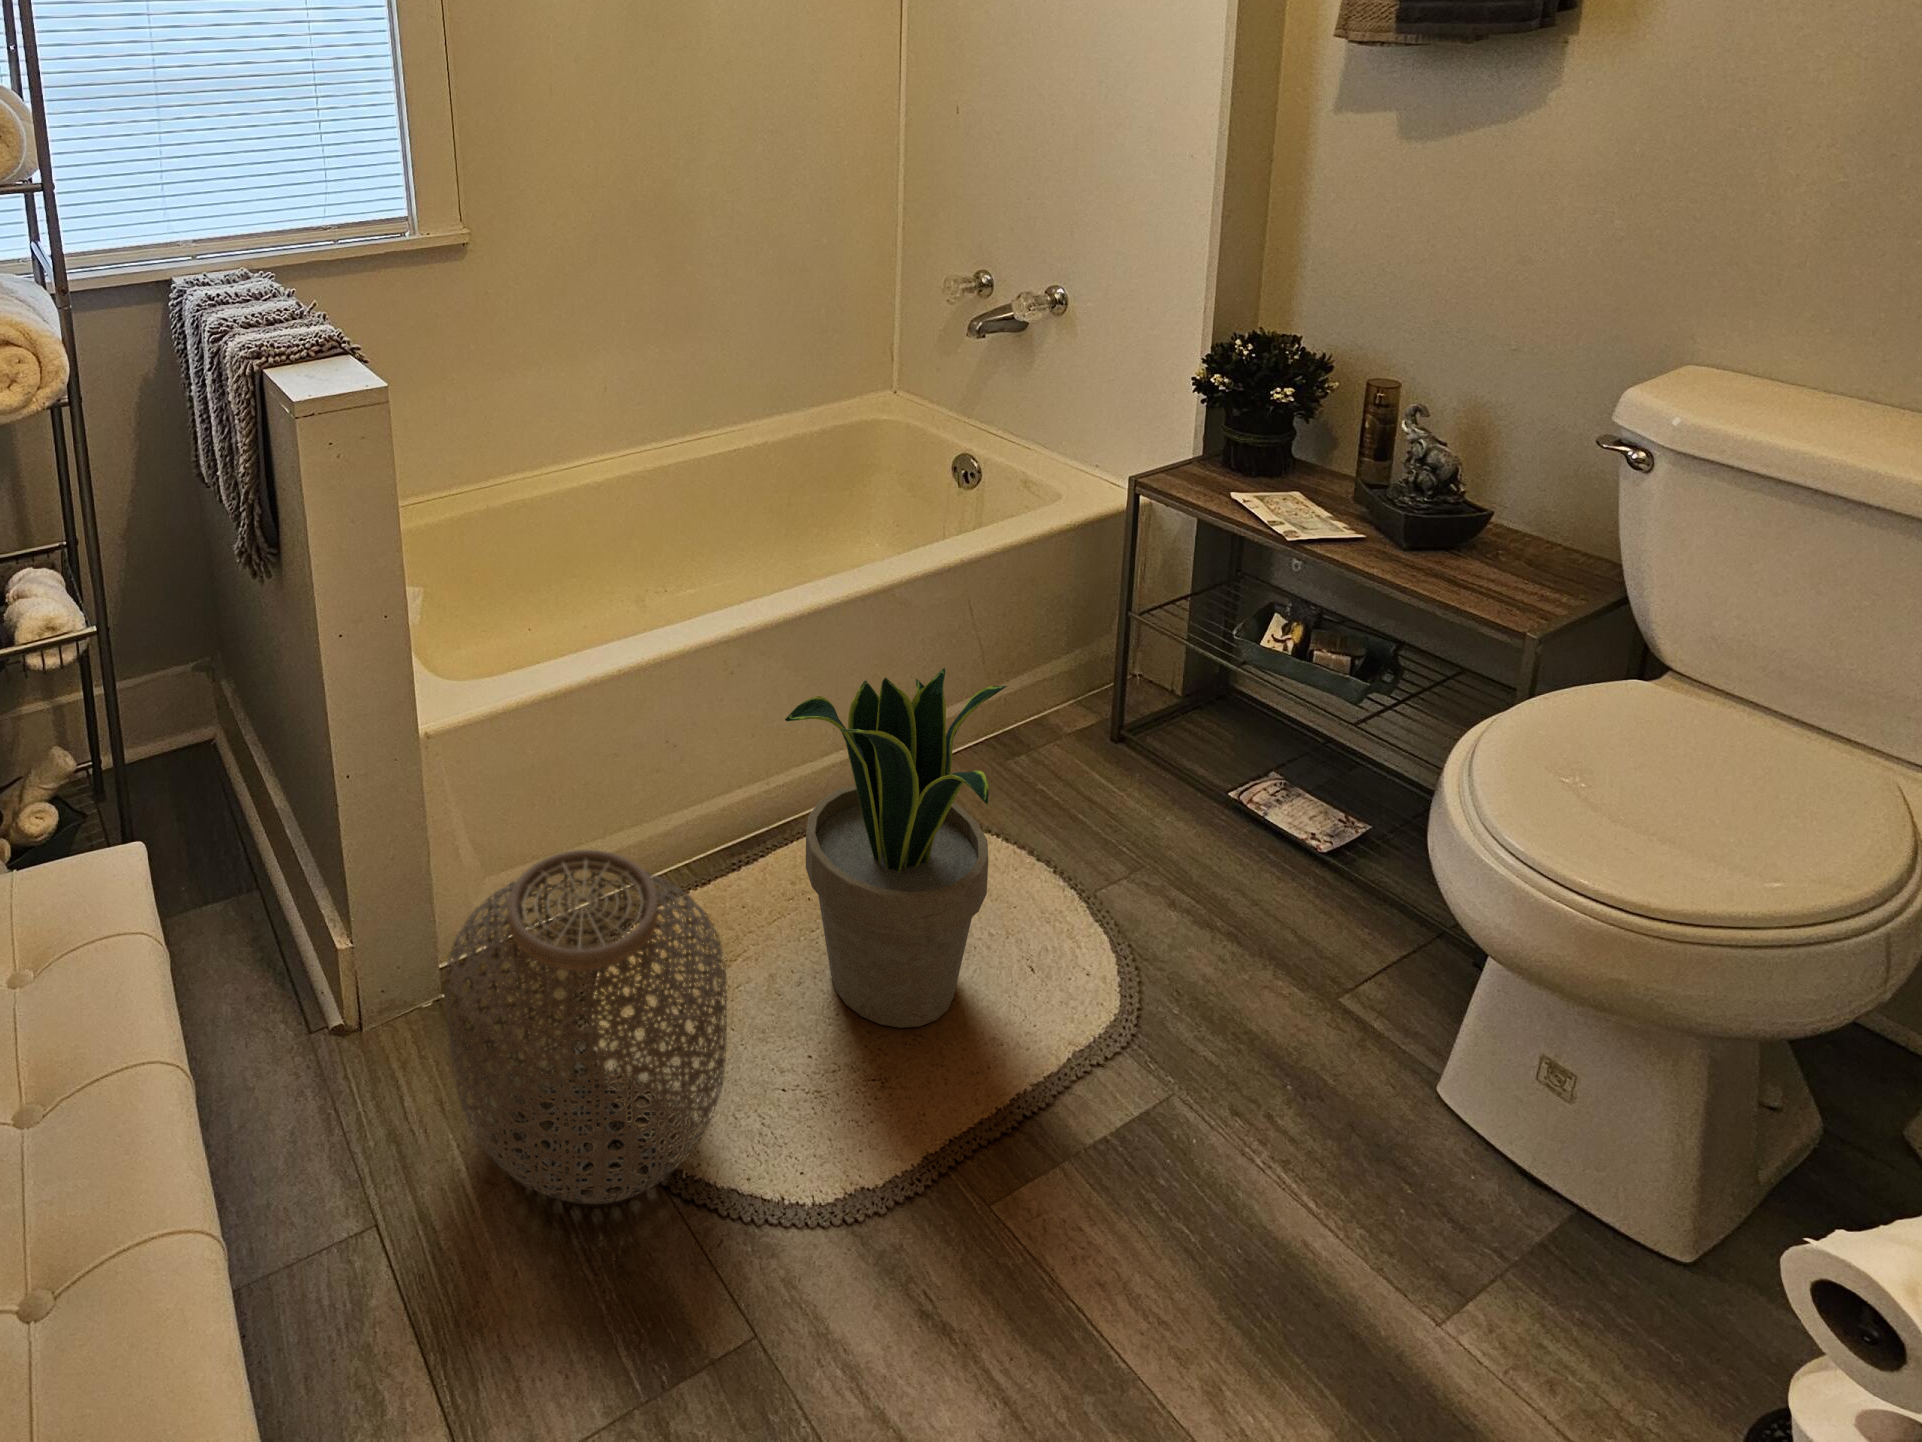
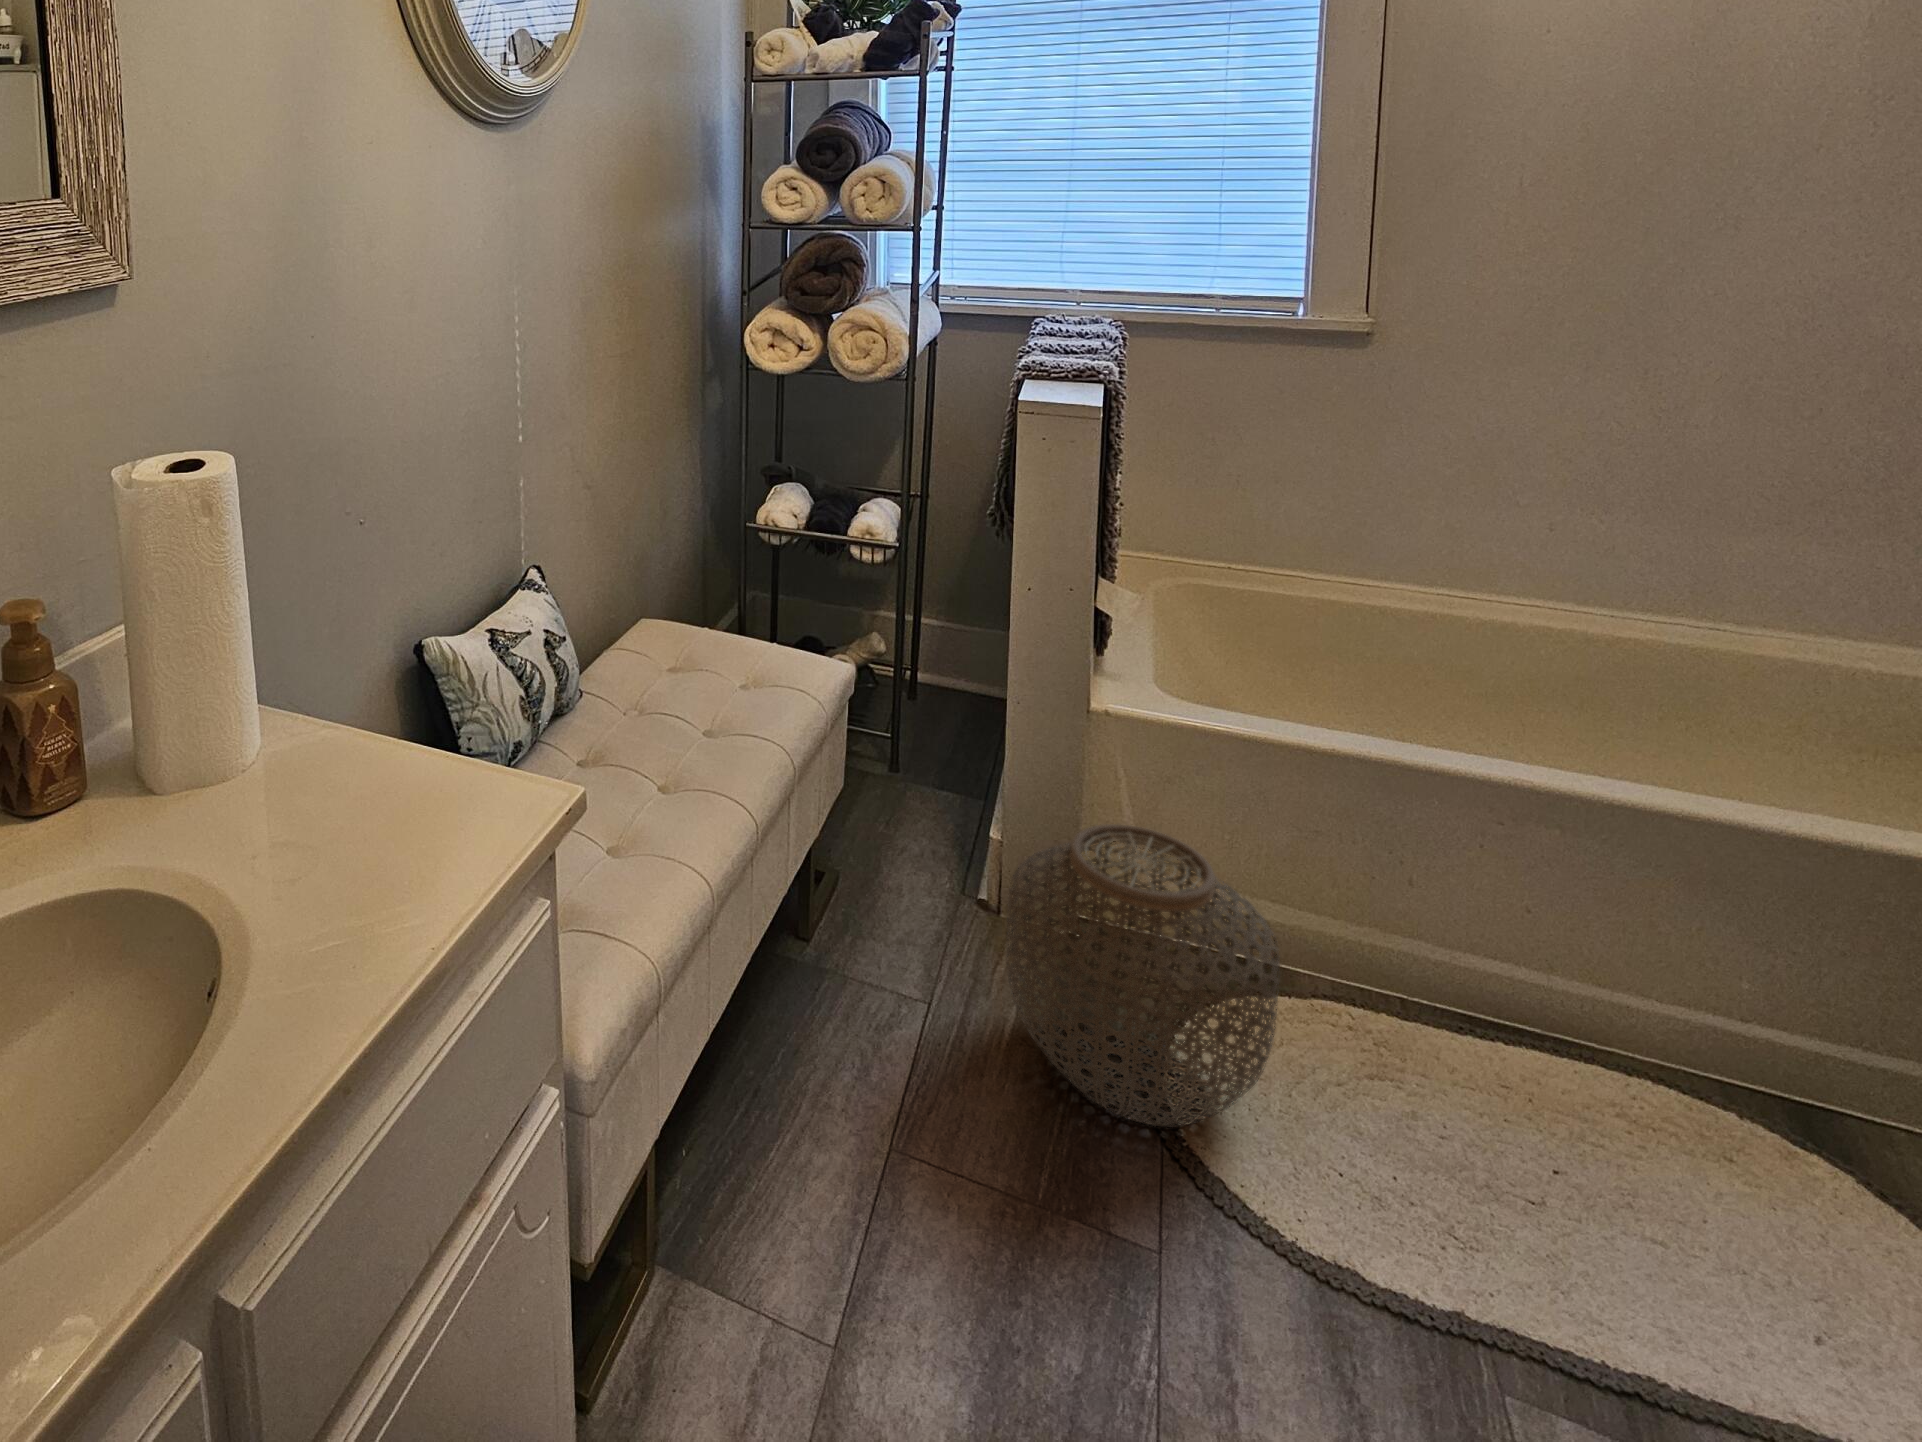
potted plant: present [785,668,1007,1028] -> none [1442,835,1799,1276]

